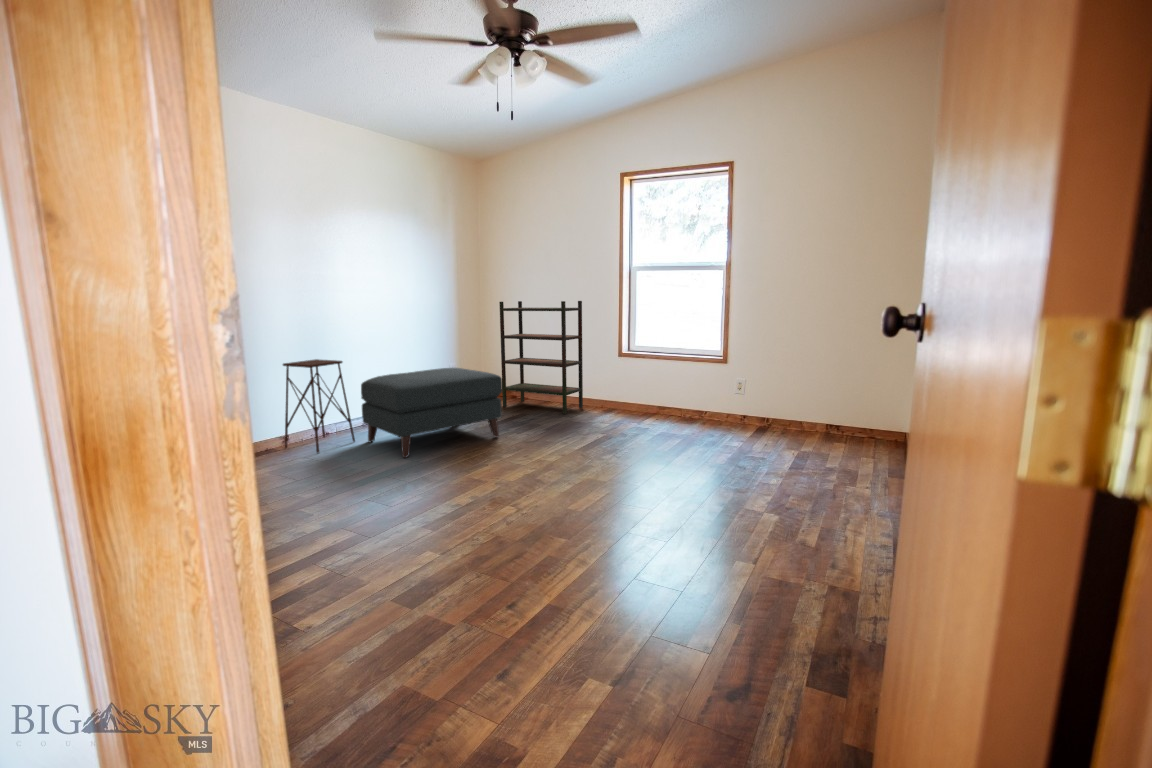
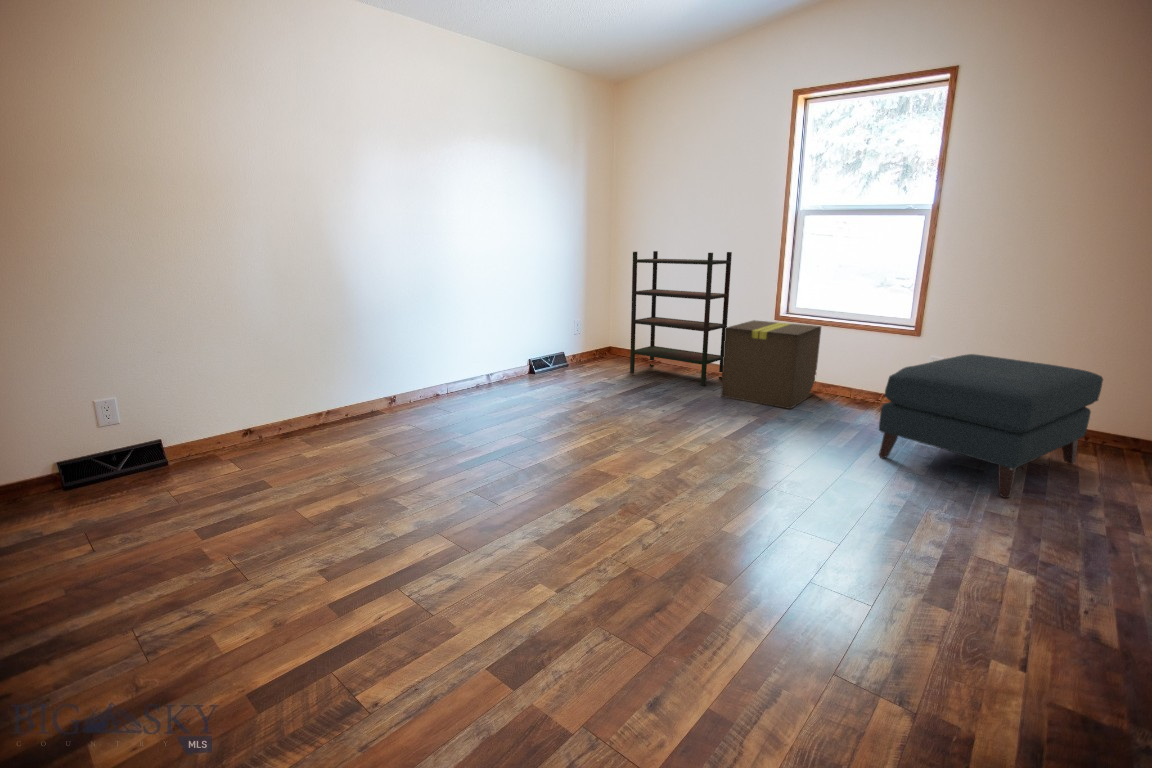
cardboard box: none [578,357,655,428] -> present [721,320,821,409]
side table: present [283,359,355,453] -> none [403,315,474,418]
ottoman: present [361,368,502,458] -> present [879,354,1103,498]

